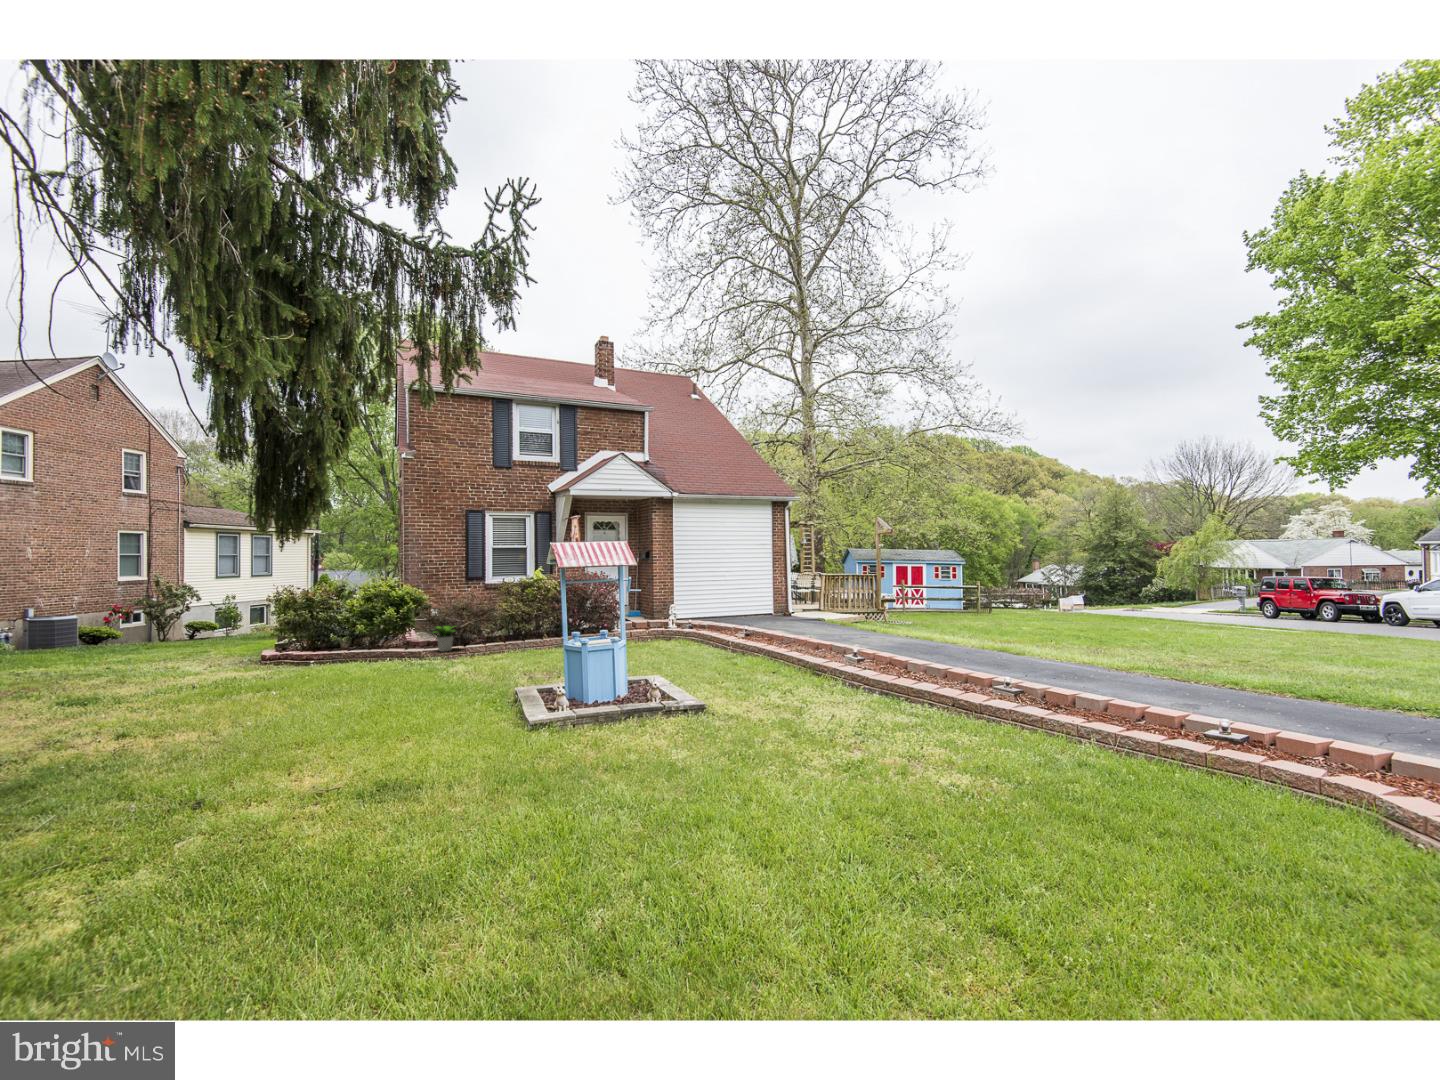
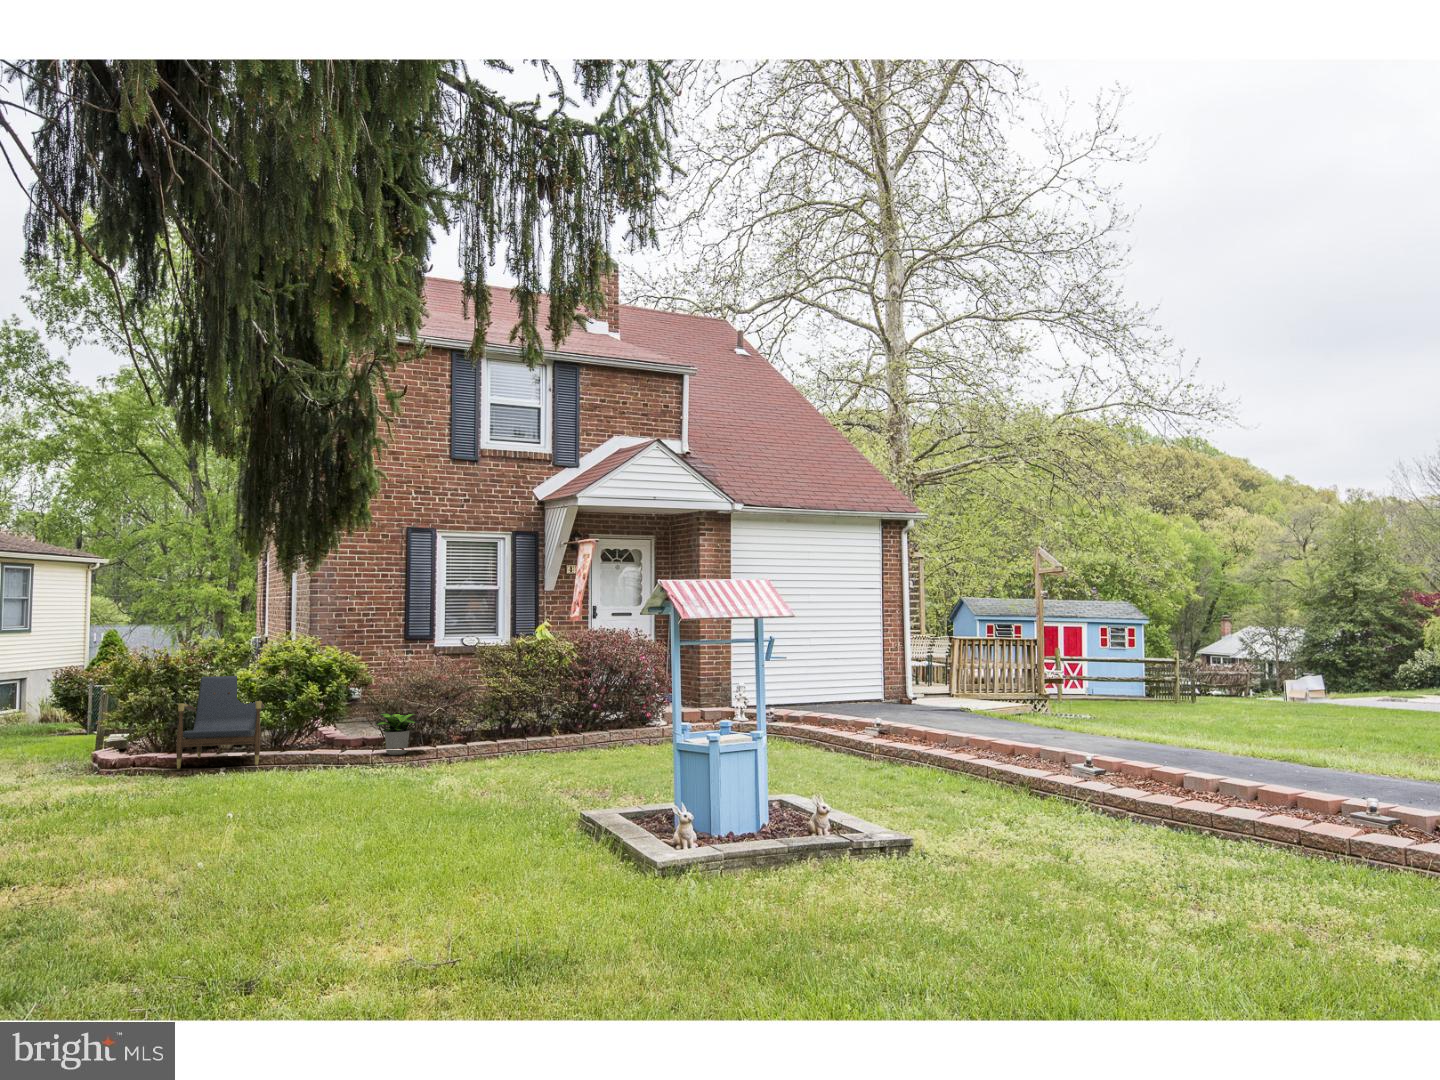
lounge chair: none [302,603,360,661] -> present [177,676,264,769]

